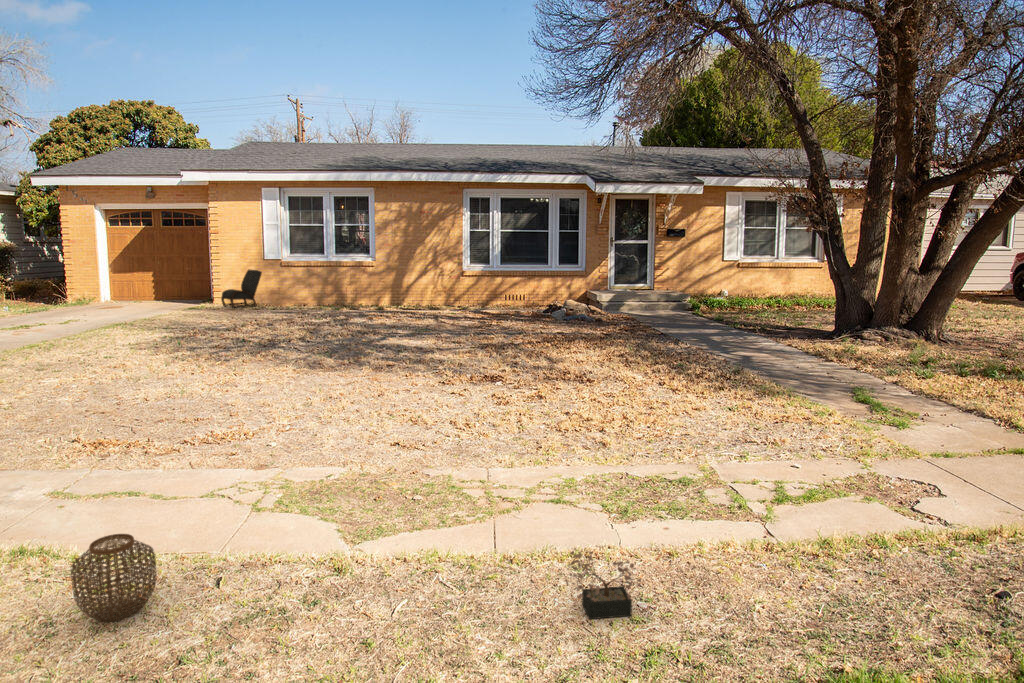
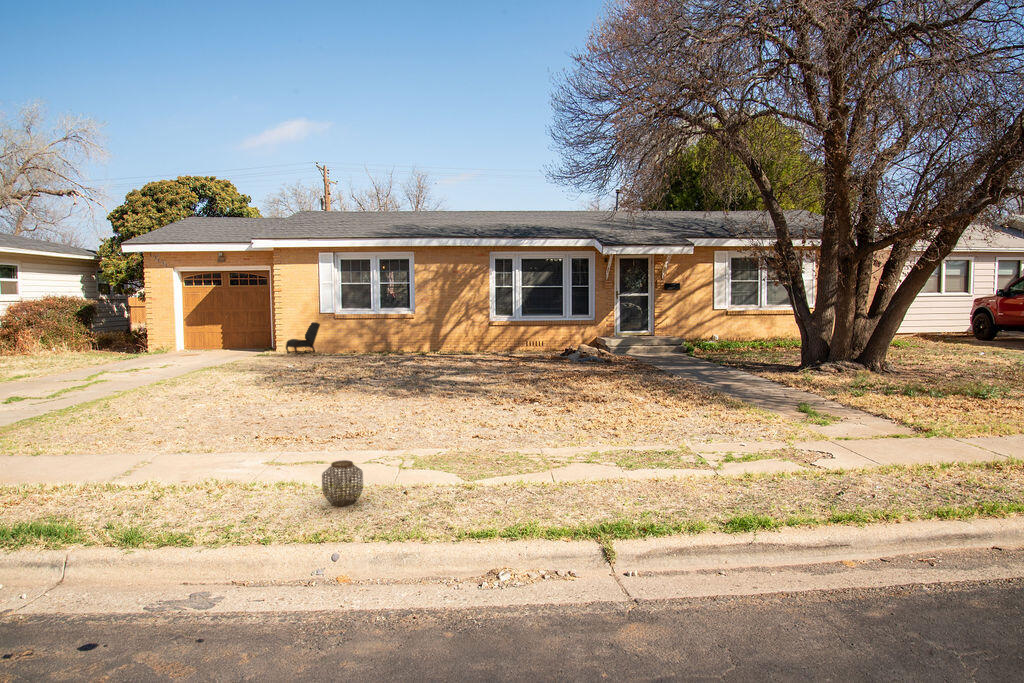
decorative plant: present [565,548,641,619] -> none [590,467,633,504]

